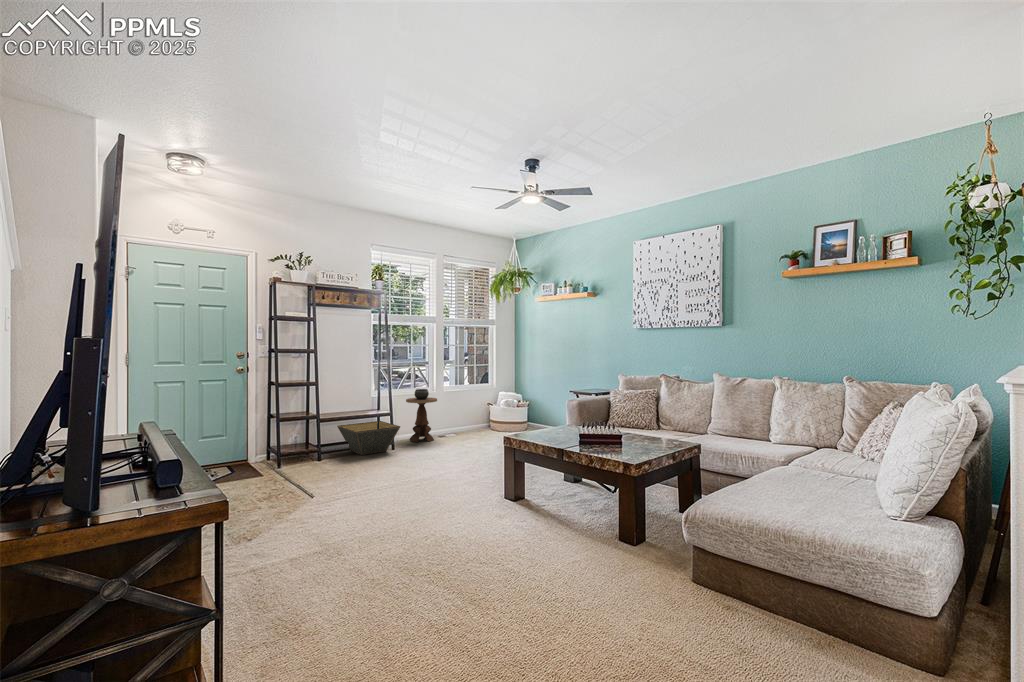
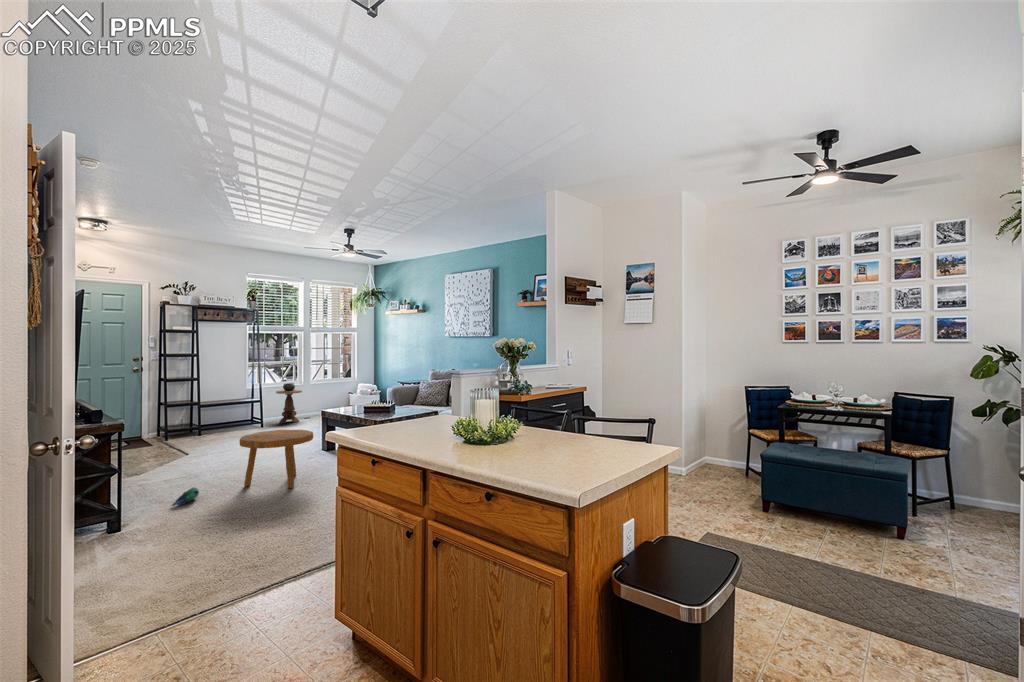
basket: present [337,421,400,455] -> none [217,408,267,432]
footstool: none [419,480,541,604] -> present [240,430,313,488]
plush toy: none [315,603,360,653] -> present [172,487,199,506]

